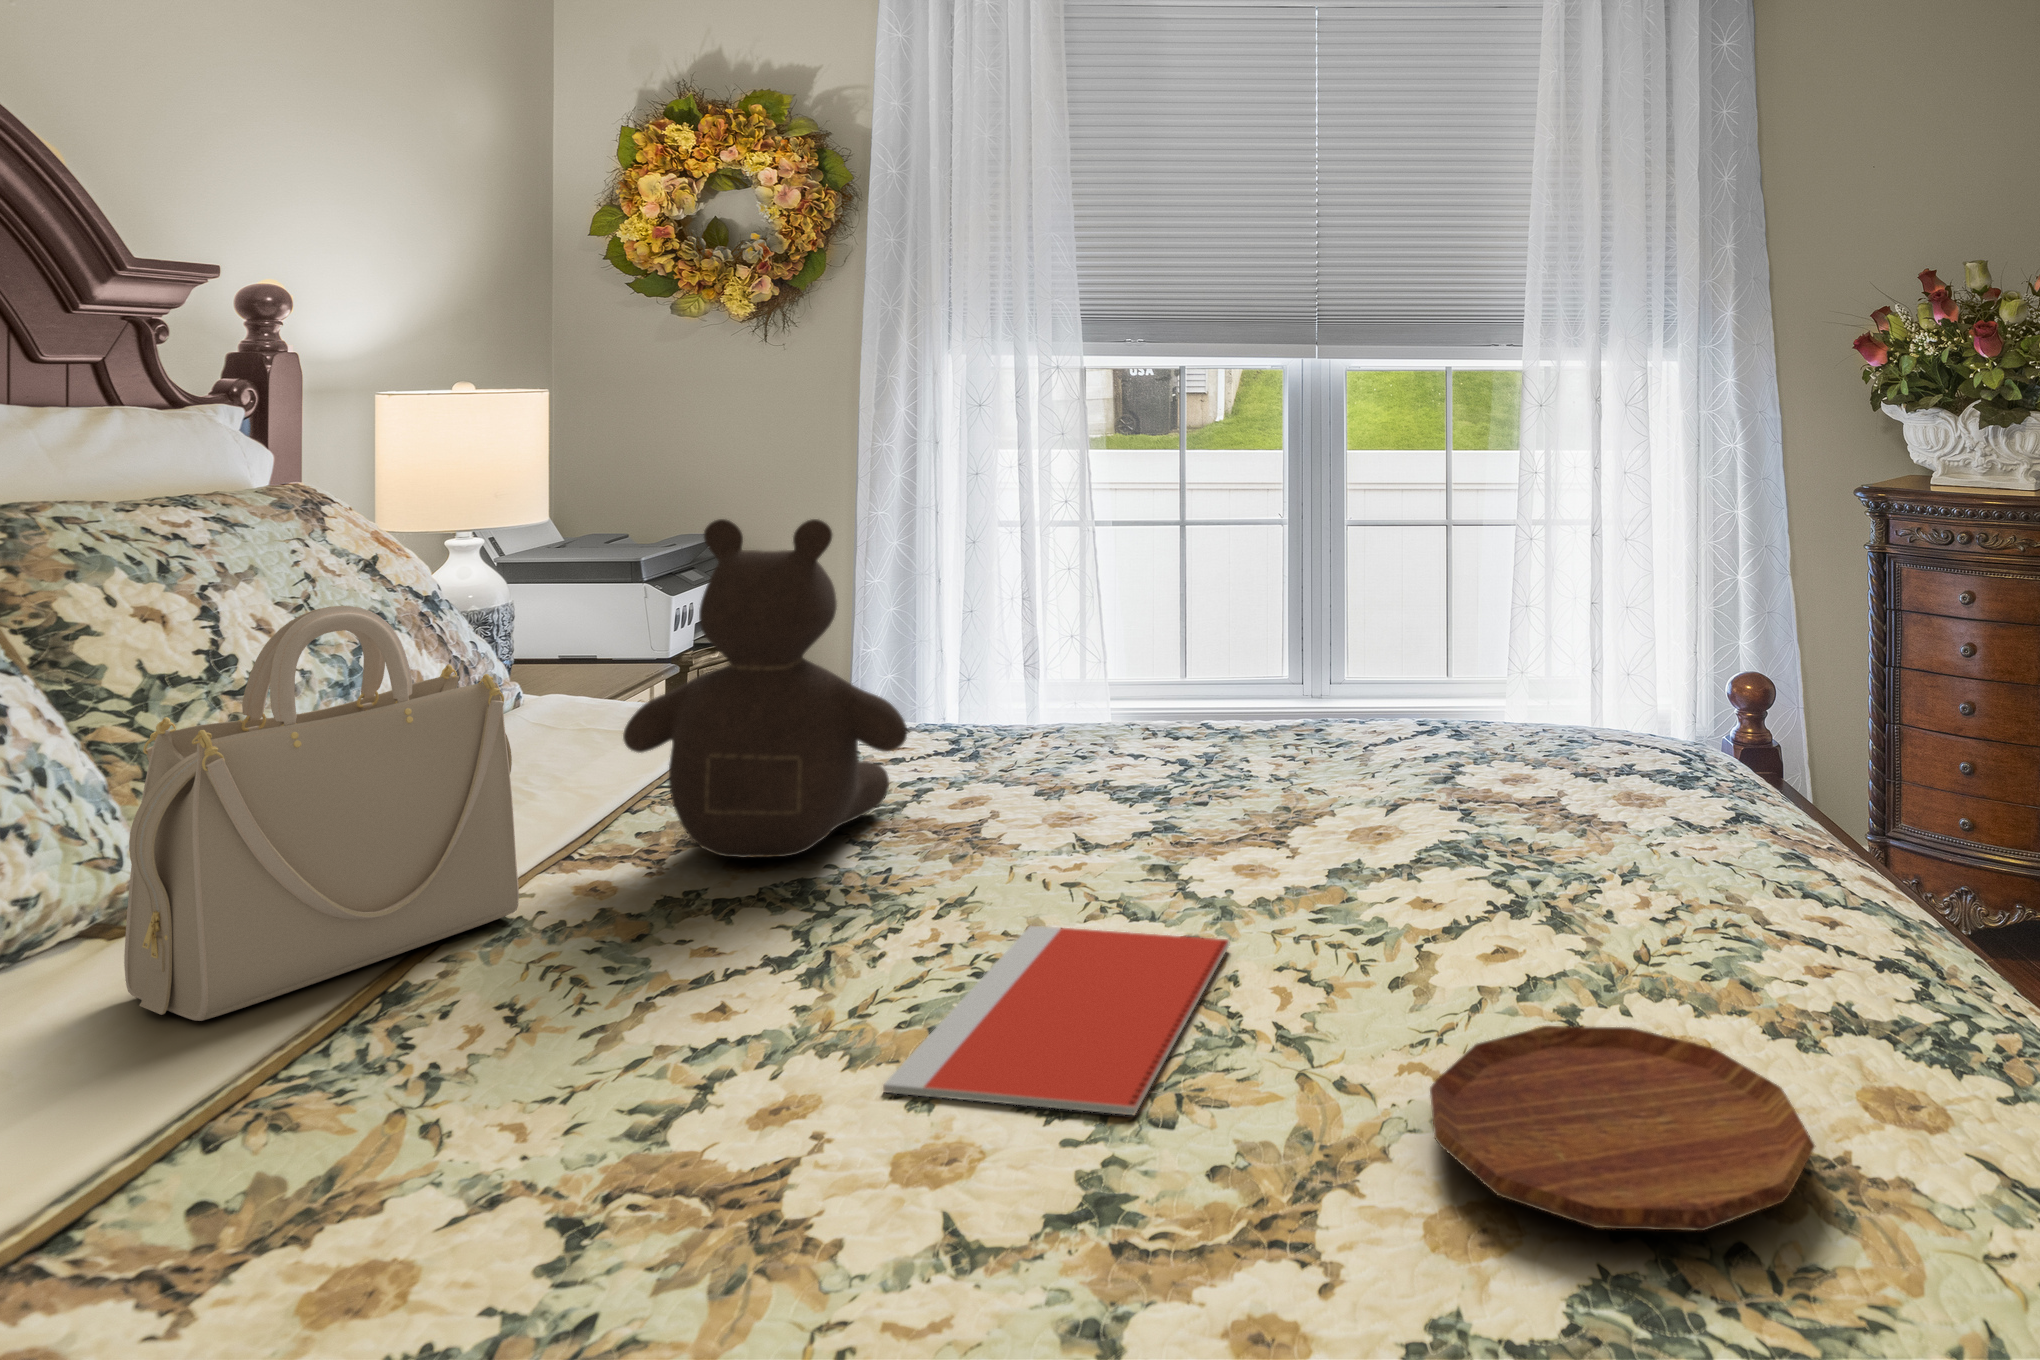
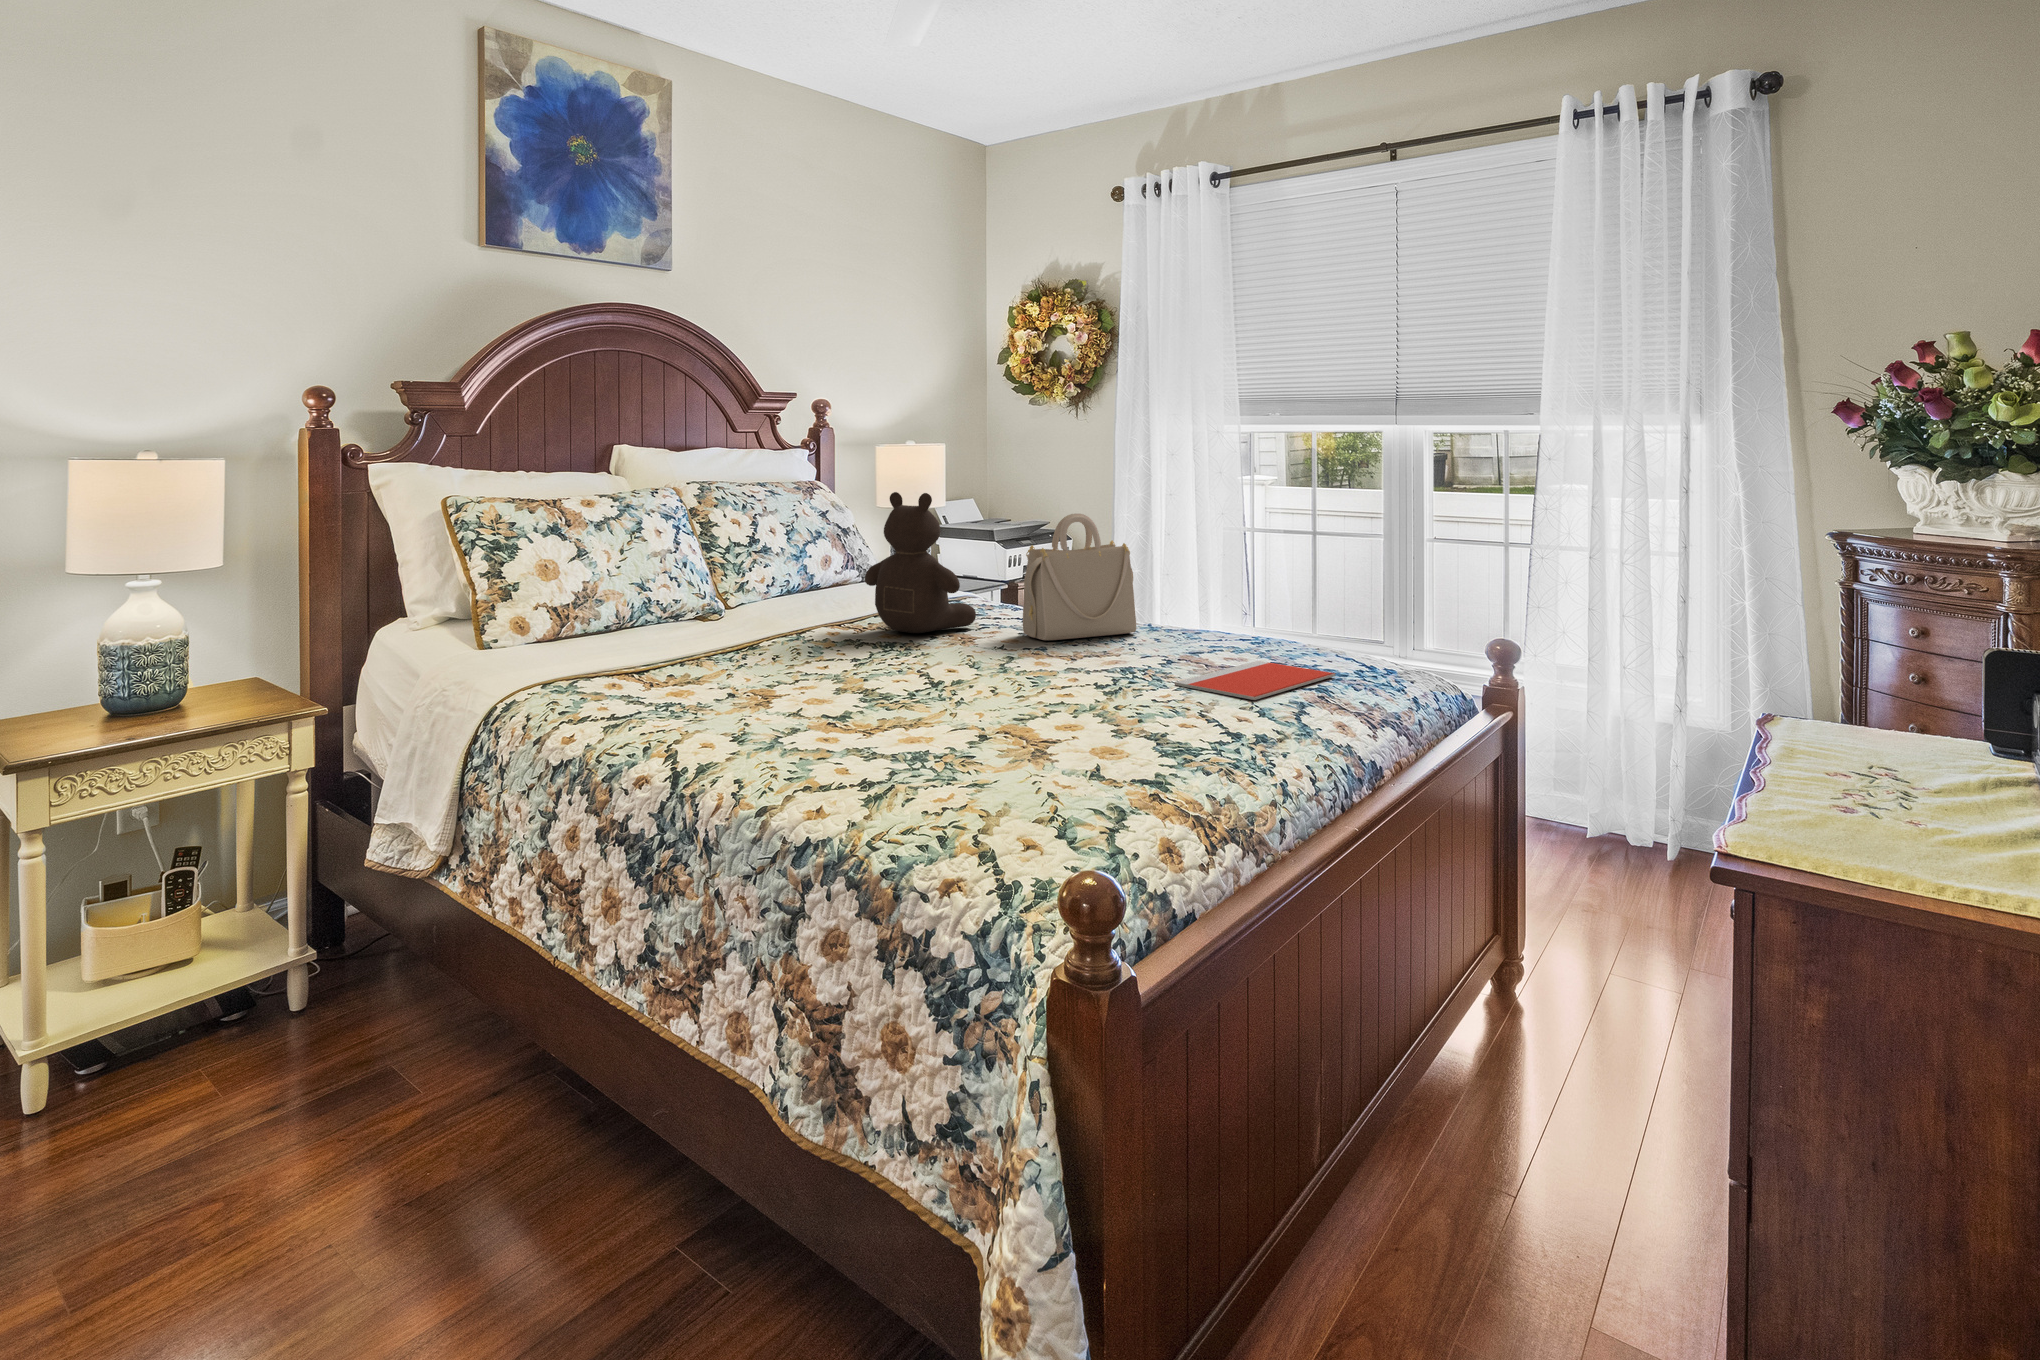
handbag: present [124,606,519,1021] -> present [1023,514,1136,640]
notebook: present [883,926,1230,1115] -> present [1175,661,1335,700]
tray: present [1430,1026,1815,1231] -> none [974,695,1120,738]

